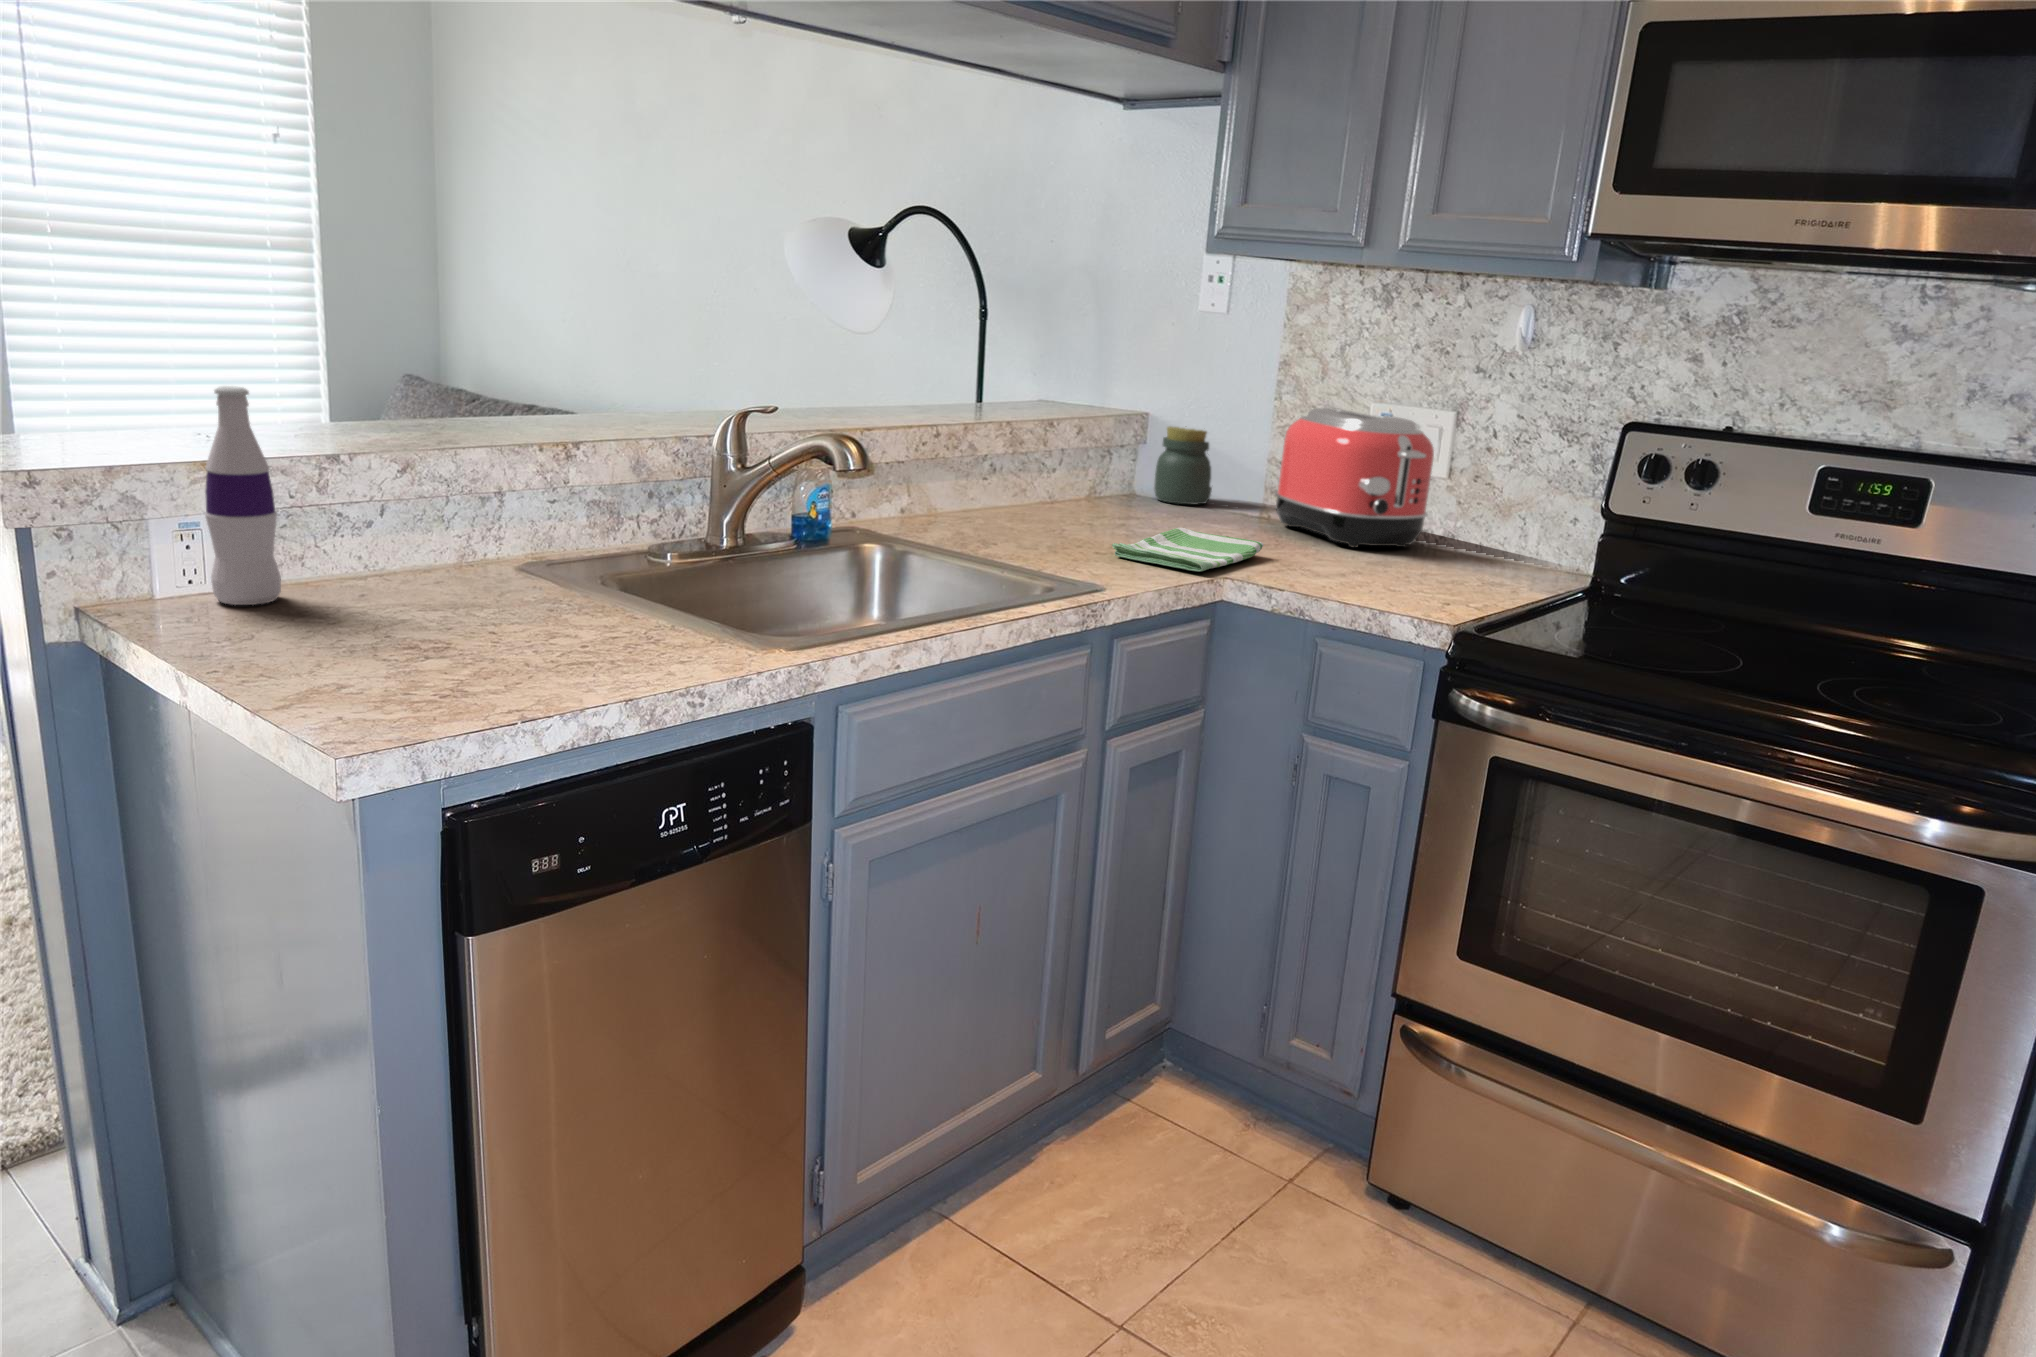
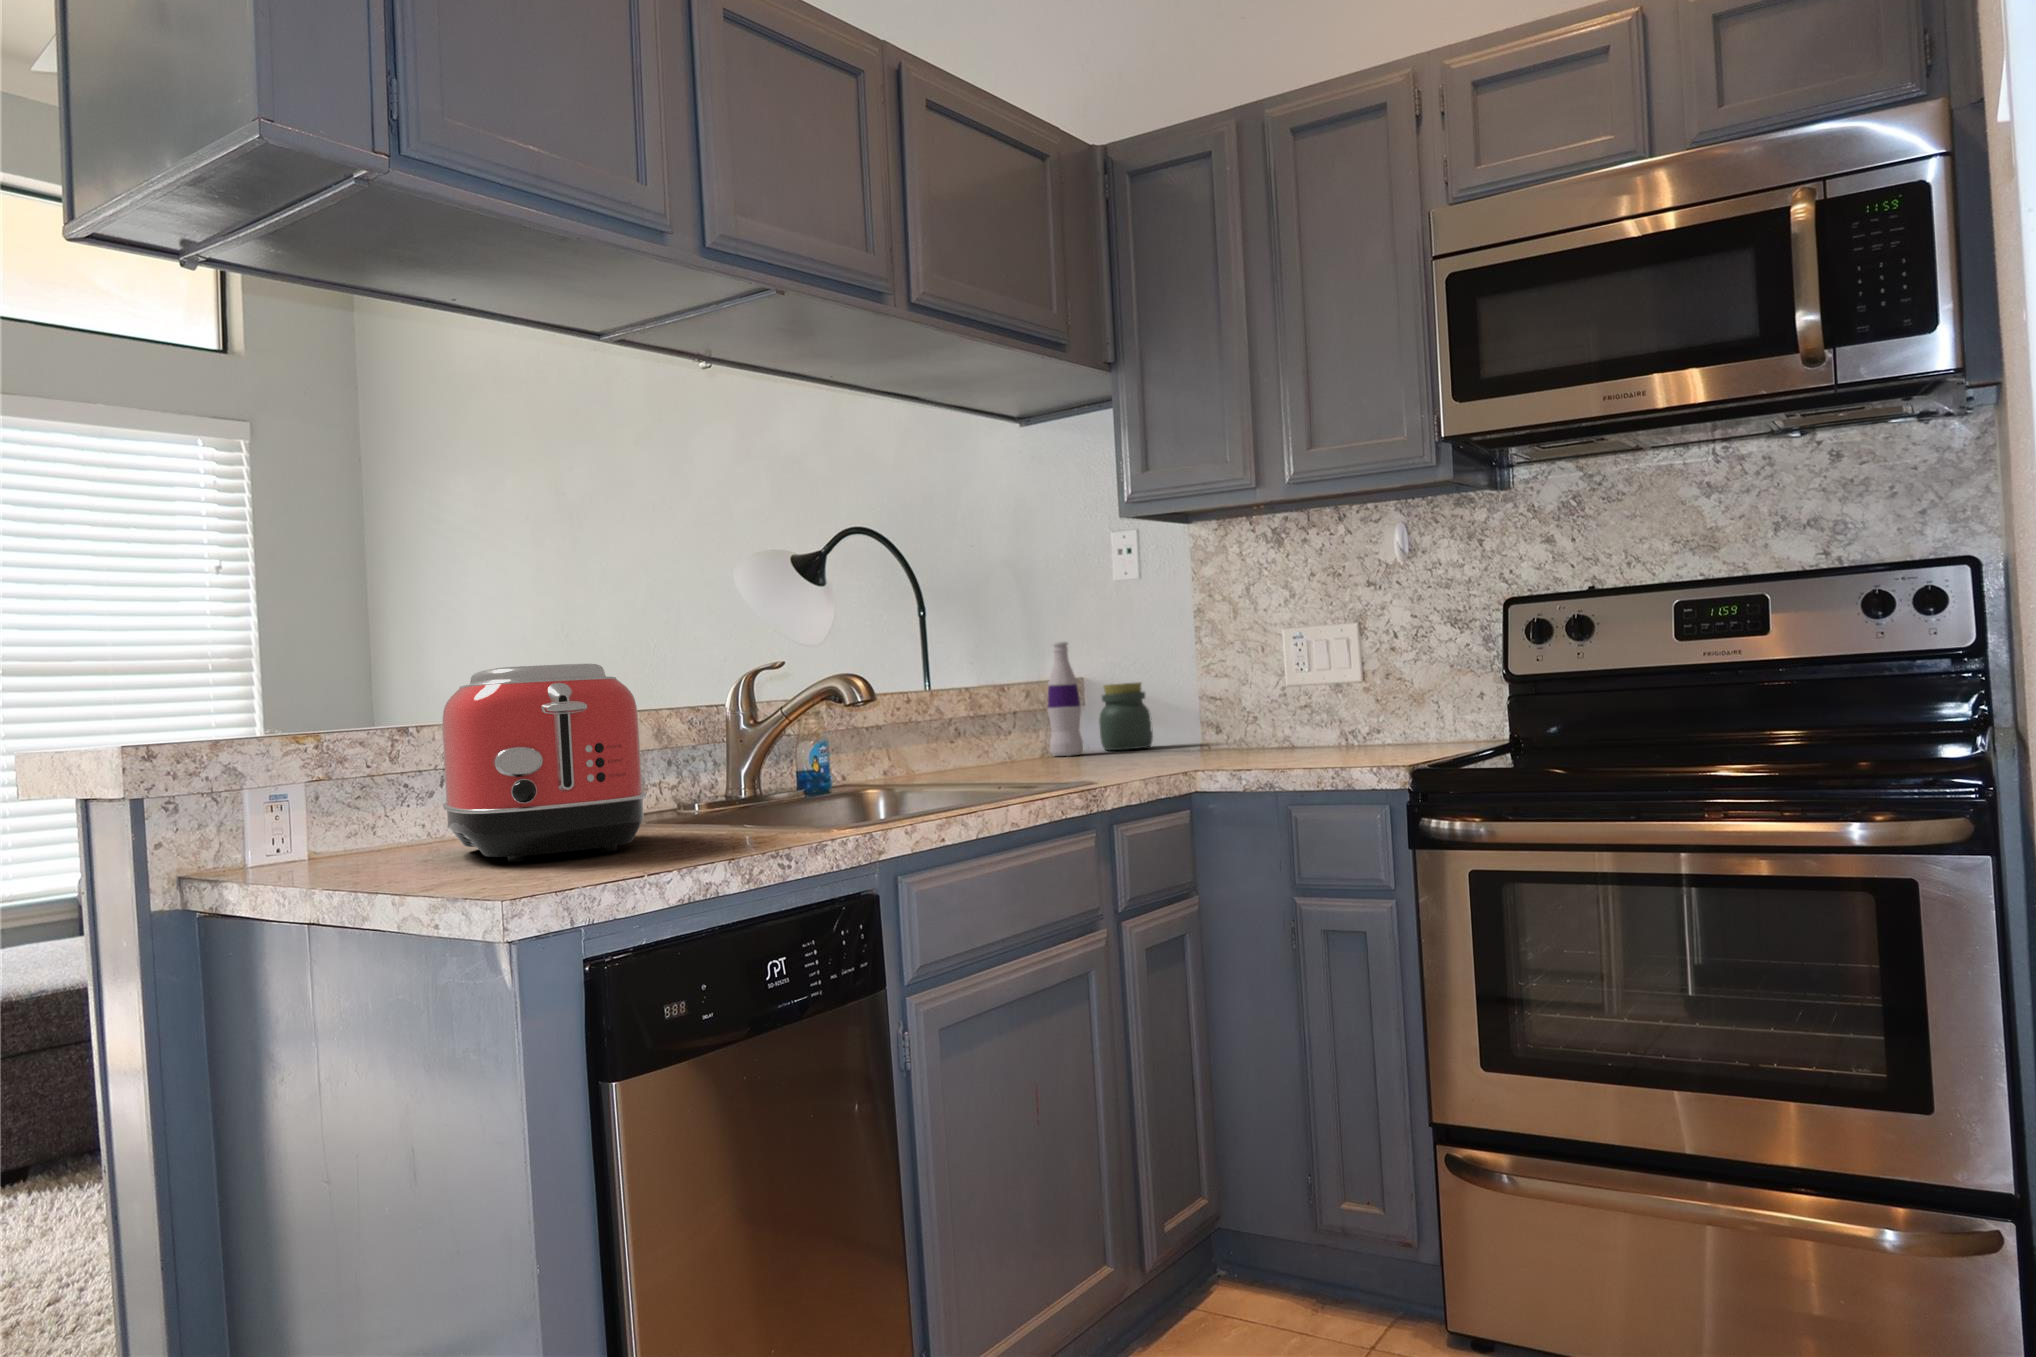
bottle: present [205,386,281,605] -> present [1047,642,1083,756]
toaster: present [1275,408,1434,548] -> present [443,664,646,862]
dish towel: present [1112,528,1263,572] -> none [1089,747,1220,772]

